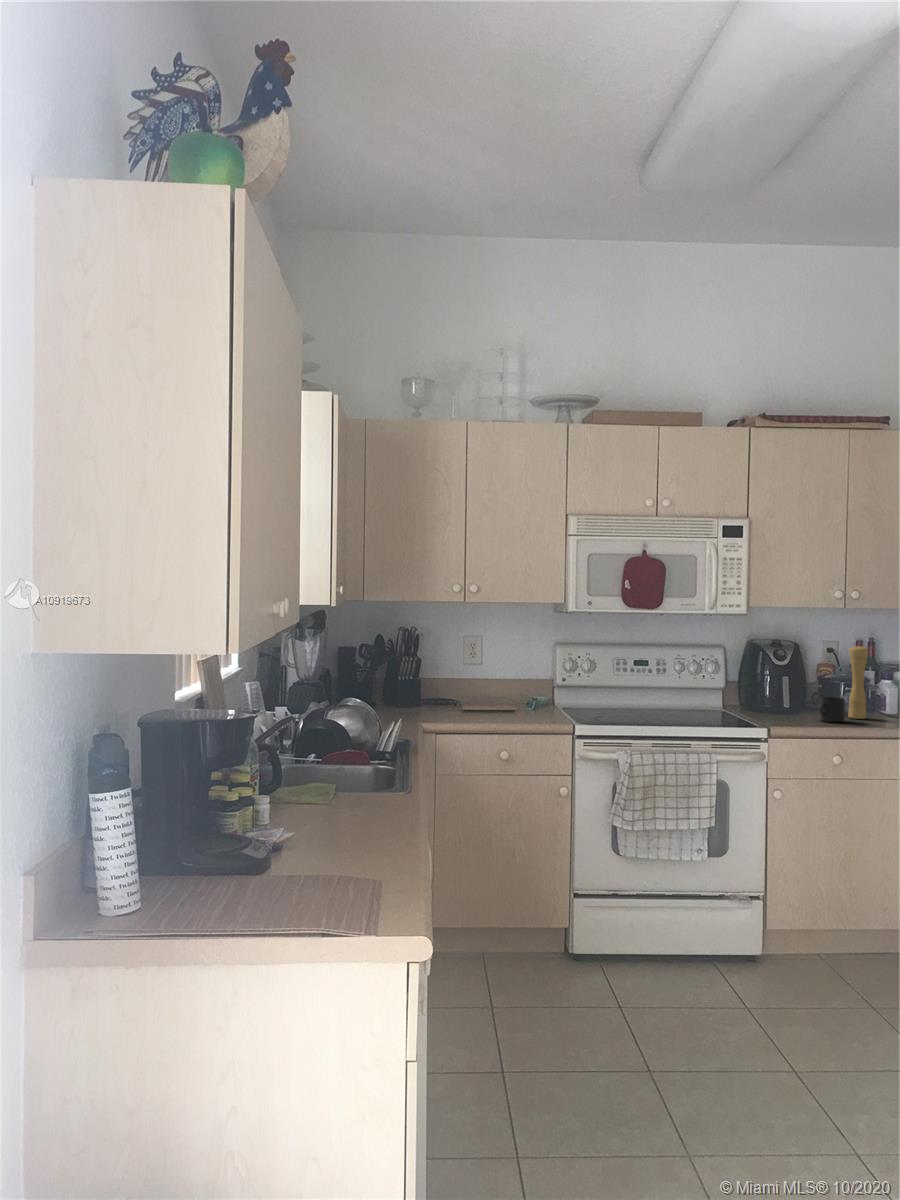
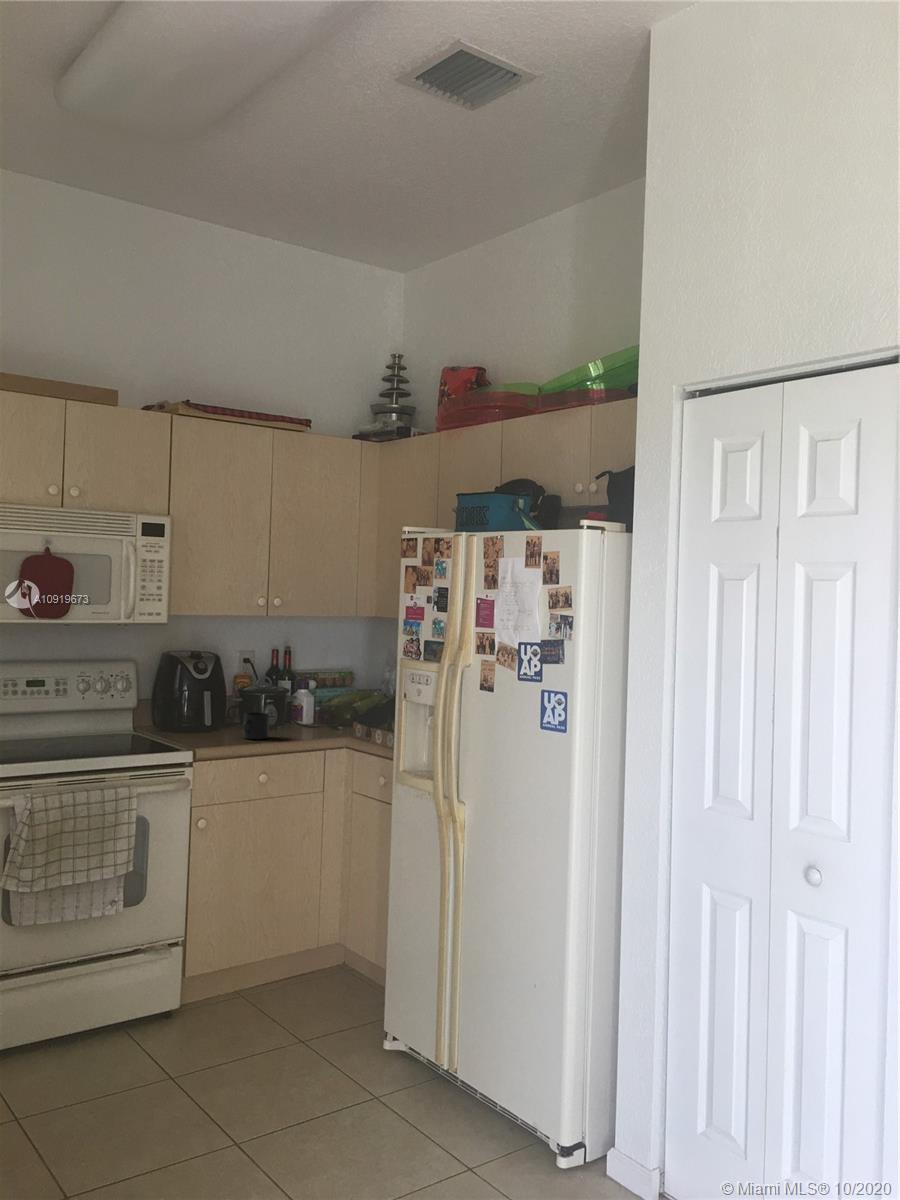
pepper mill: present [848,645,868,719] -> none [269,656,290,733]

